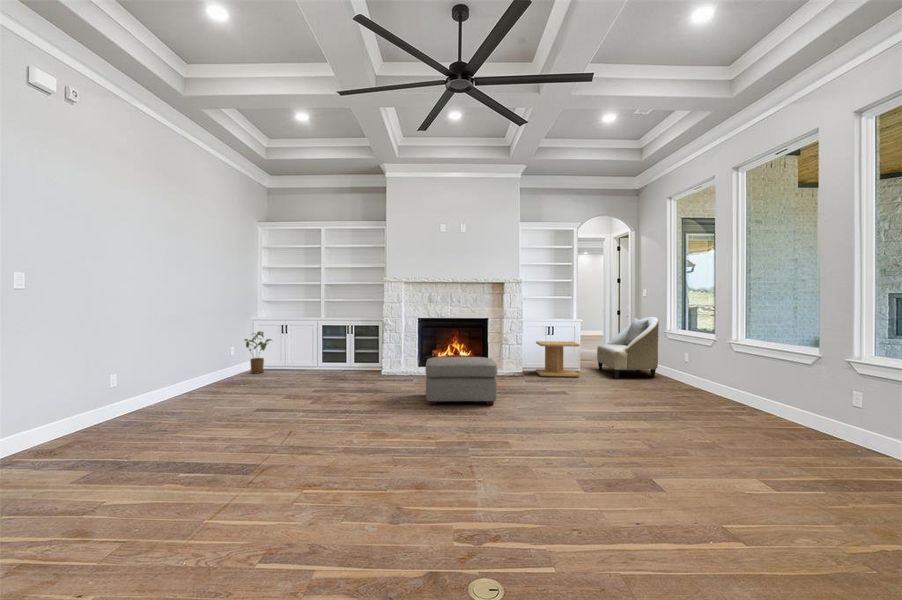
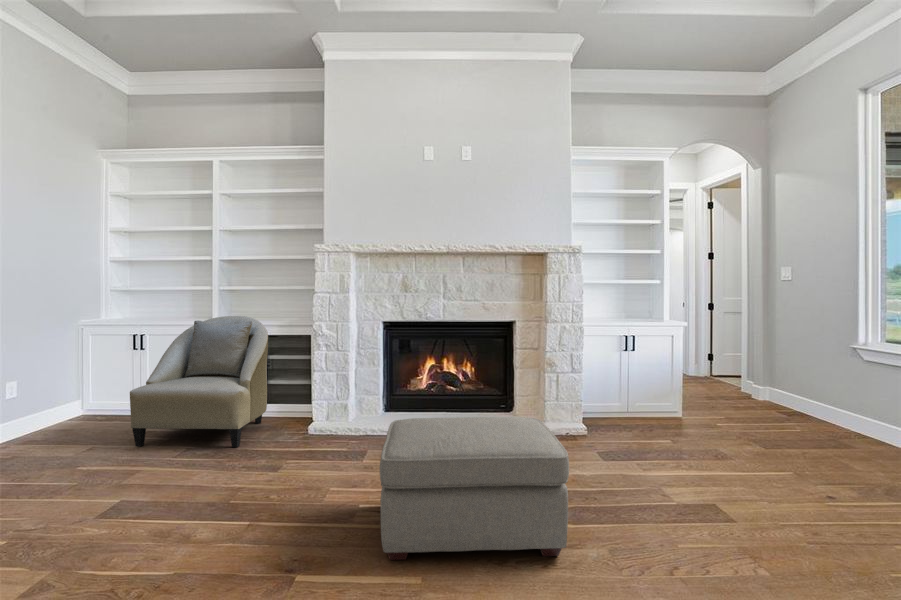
armchair: present [597,317,659,379] -> present [130,316,268,448]
house plant: present [245,332,271,374] -> none [43,349,109,431]
side table: present [536,341,580,377] -> none [601,363,692,432]

